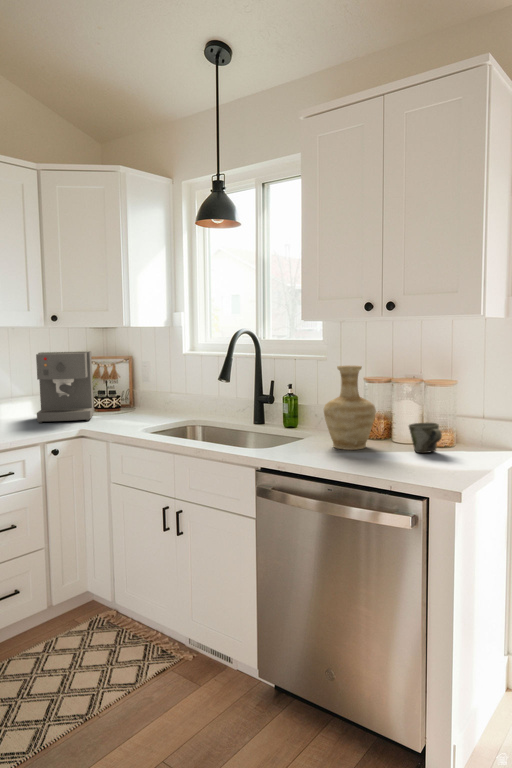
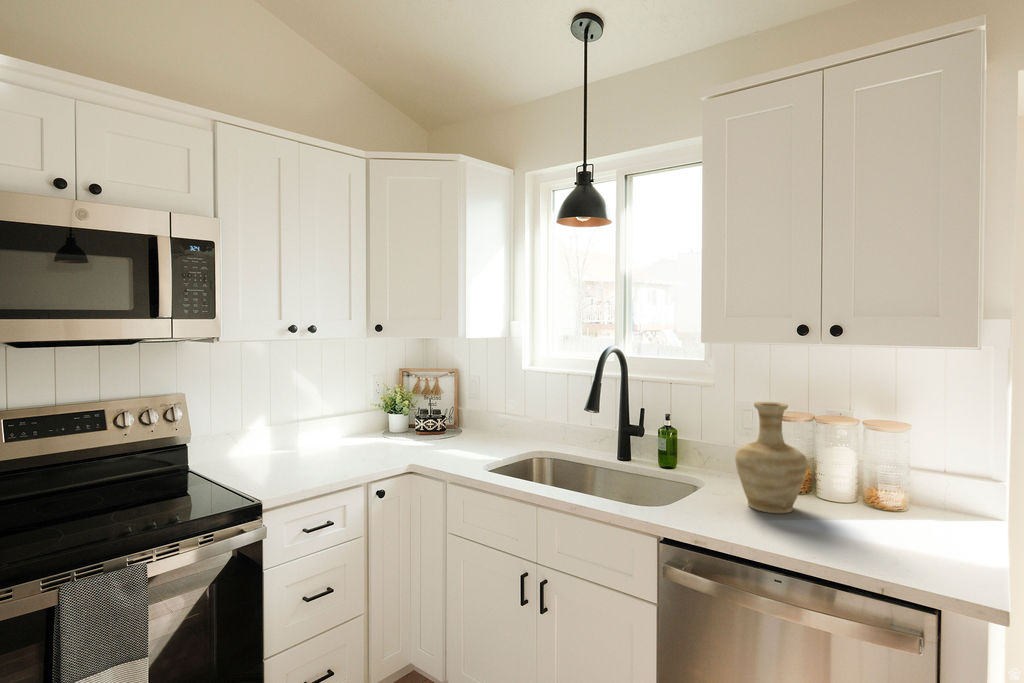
coffee maker: present [36,351,94,423] -> none [356,366,417,452]
mug: present [409,423,442,453] -> none [856,480,912,524]

